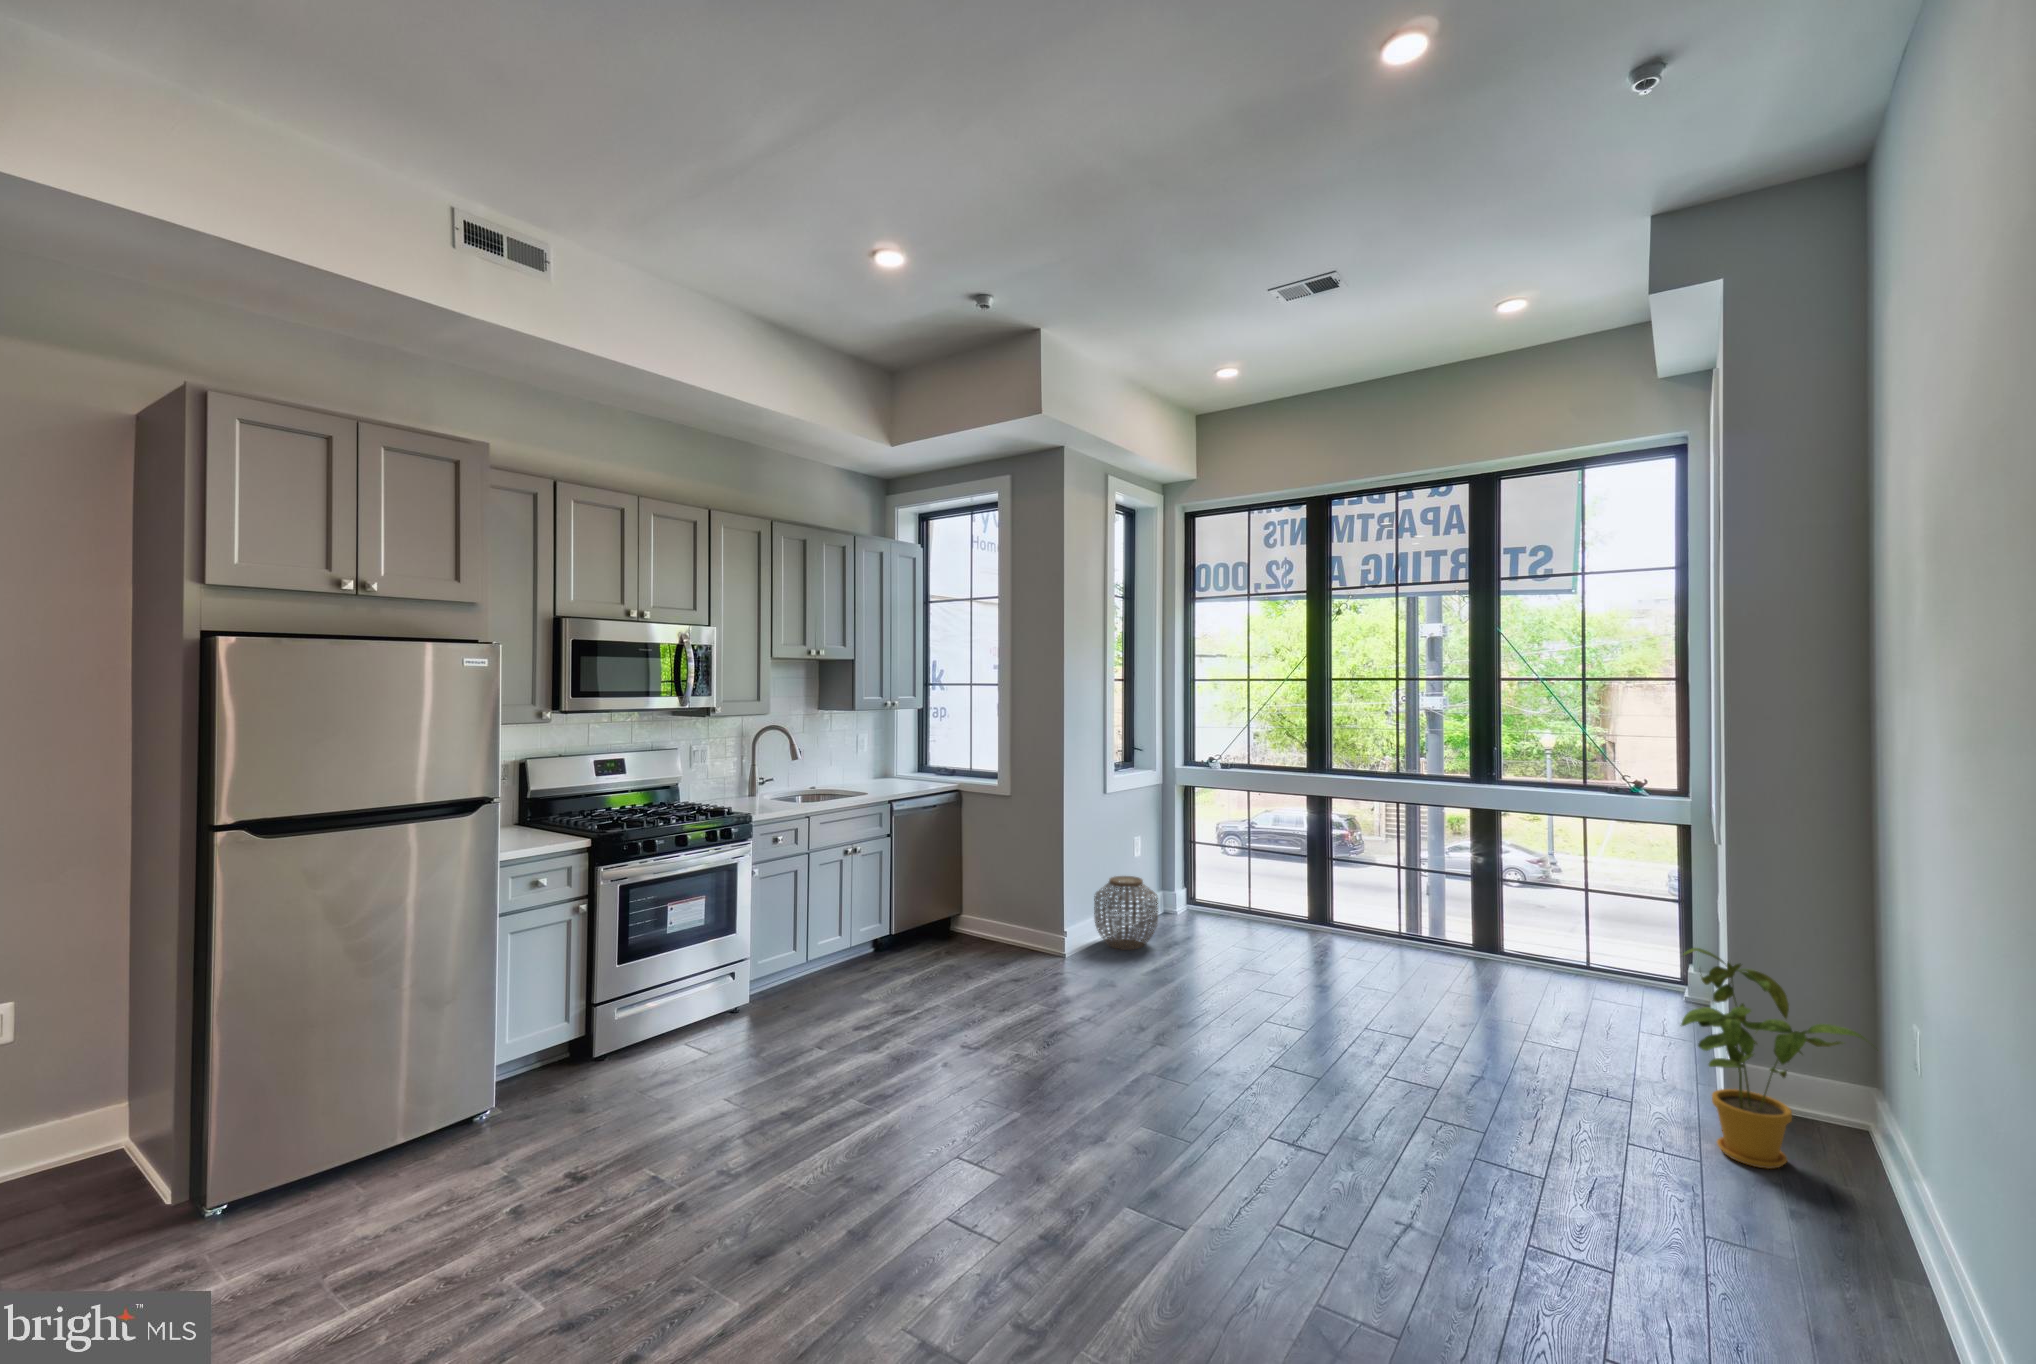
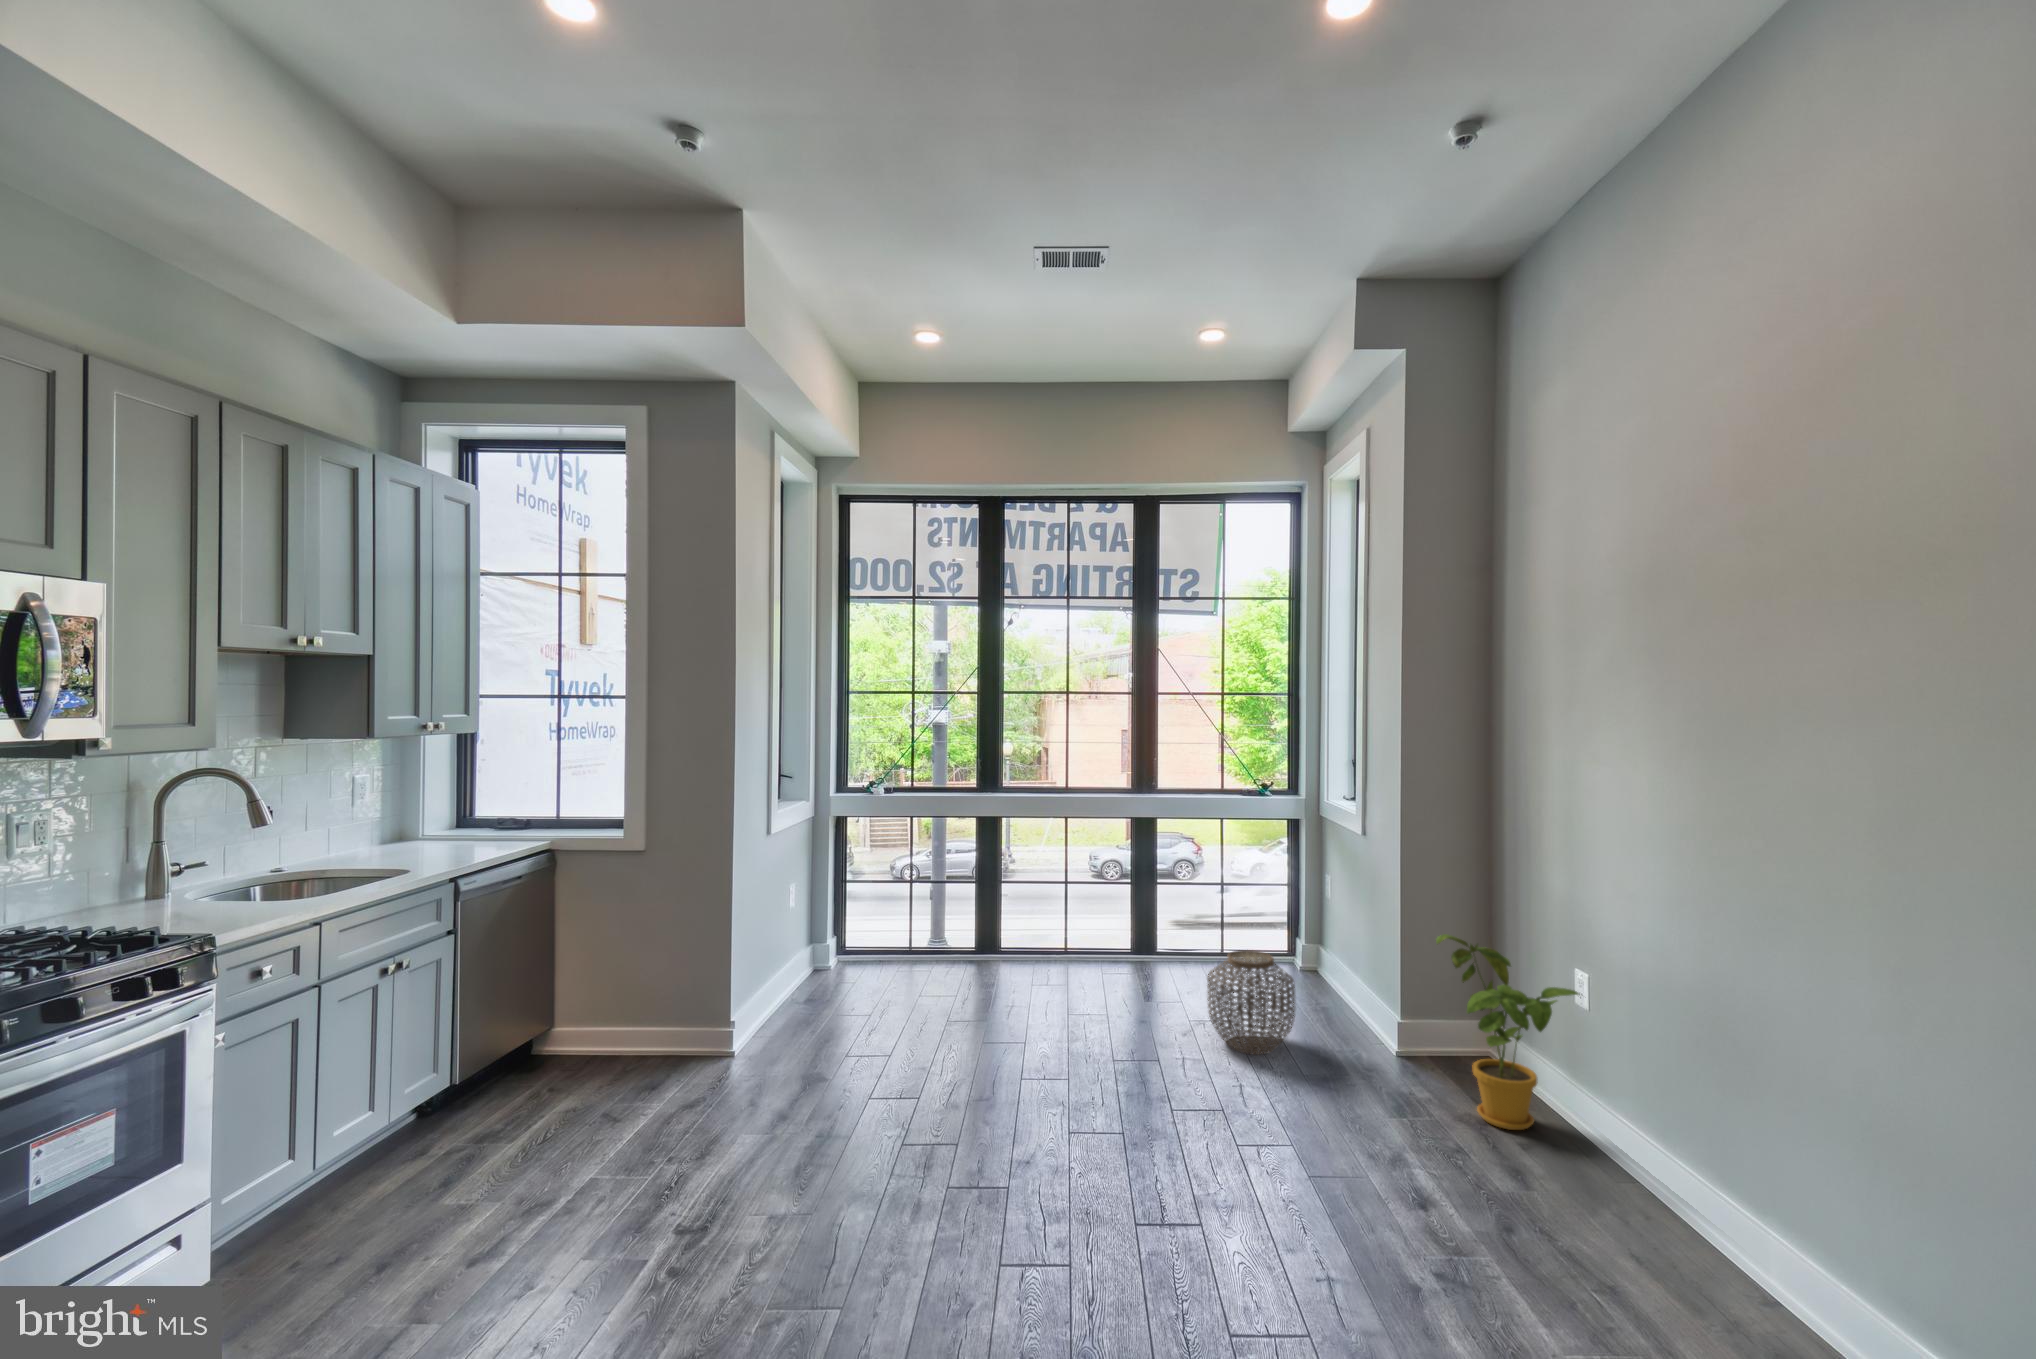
woven basket: present [1094,876,1158,950] -> present [1207,950,1295,1054]

